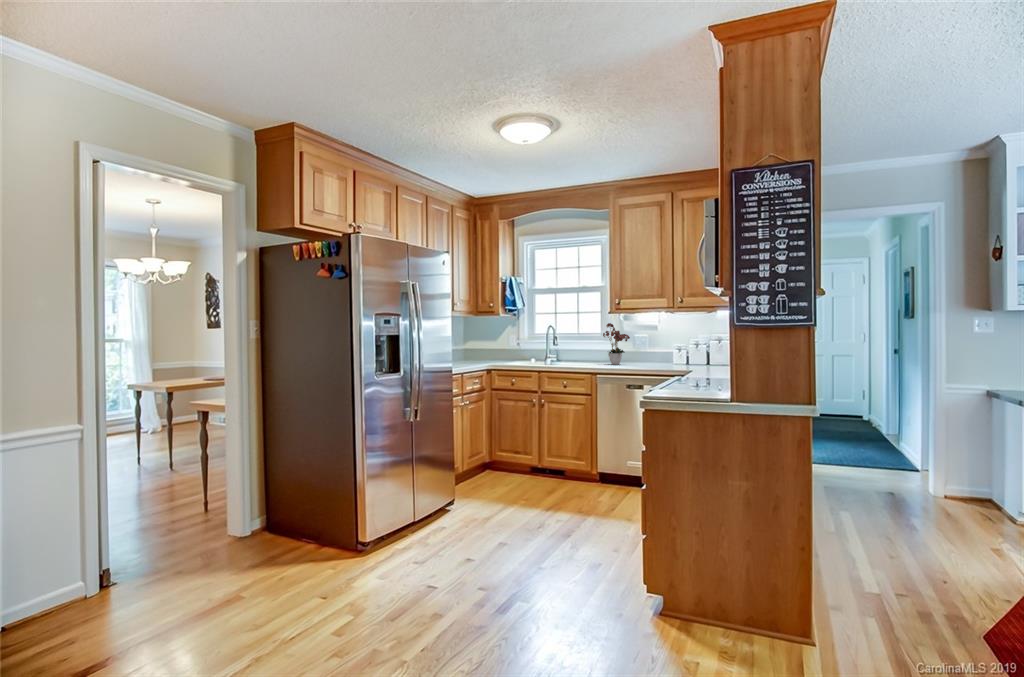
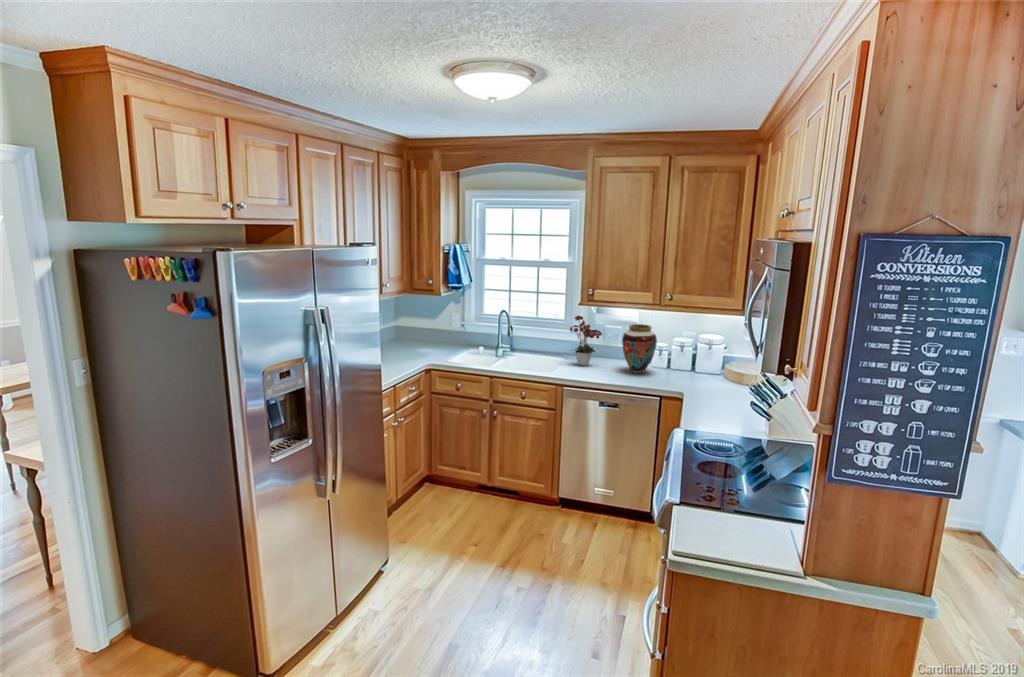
vase: none [646,327,675,367] -> present [622,324,657,373]

